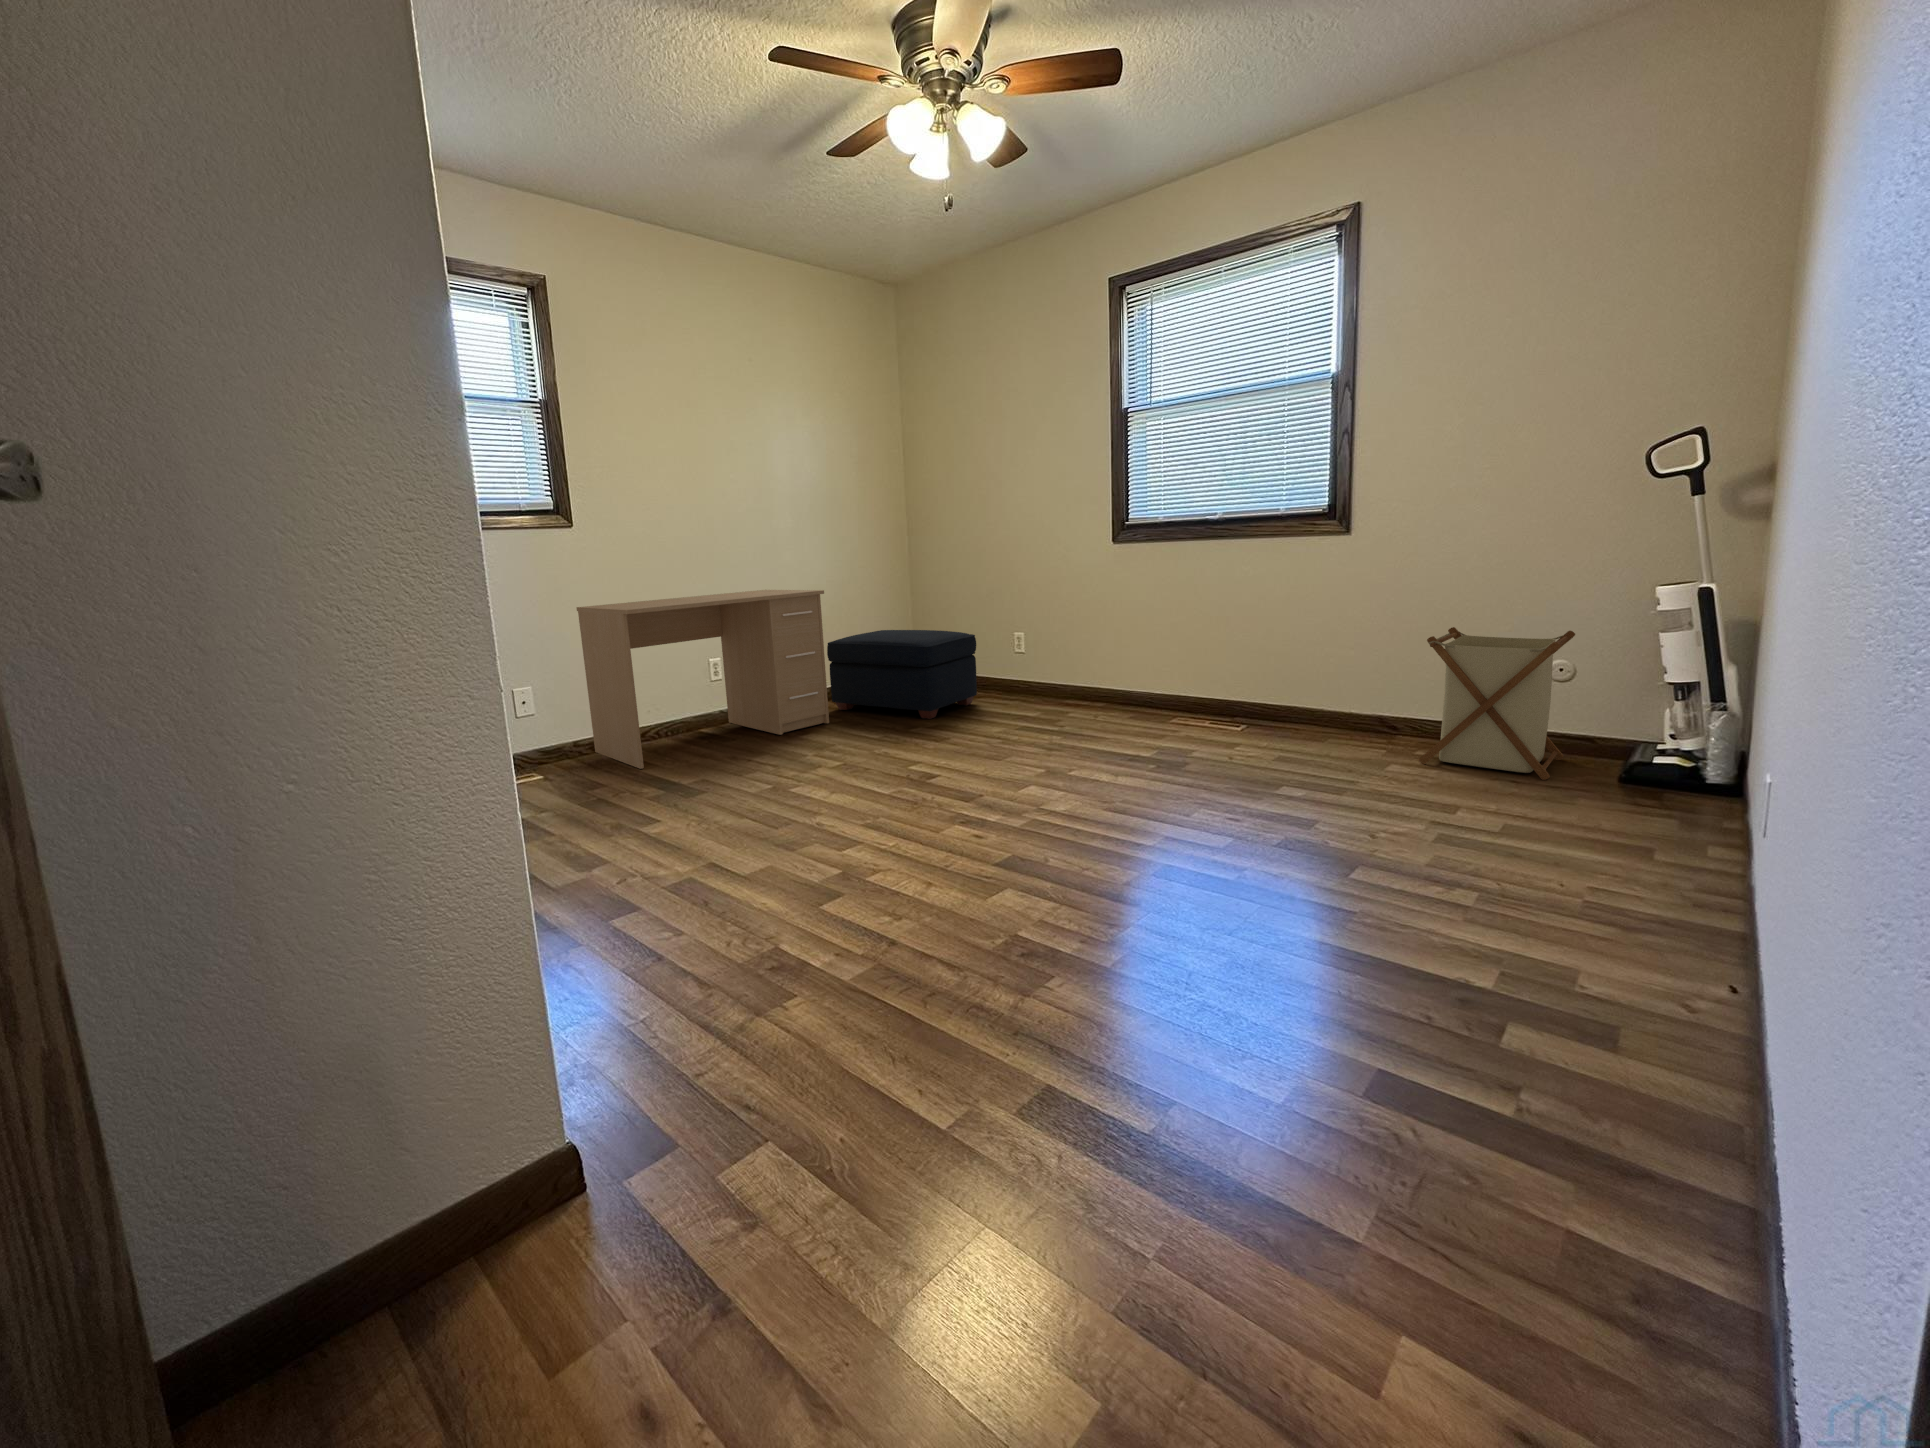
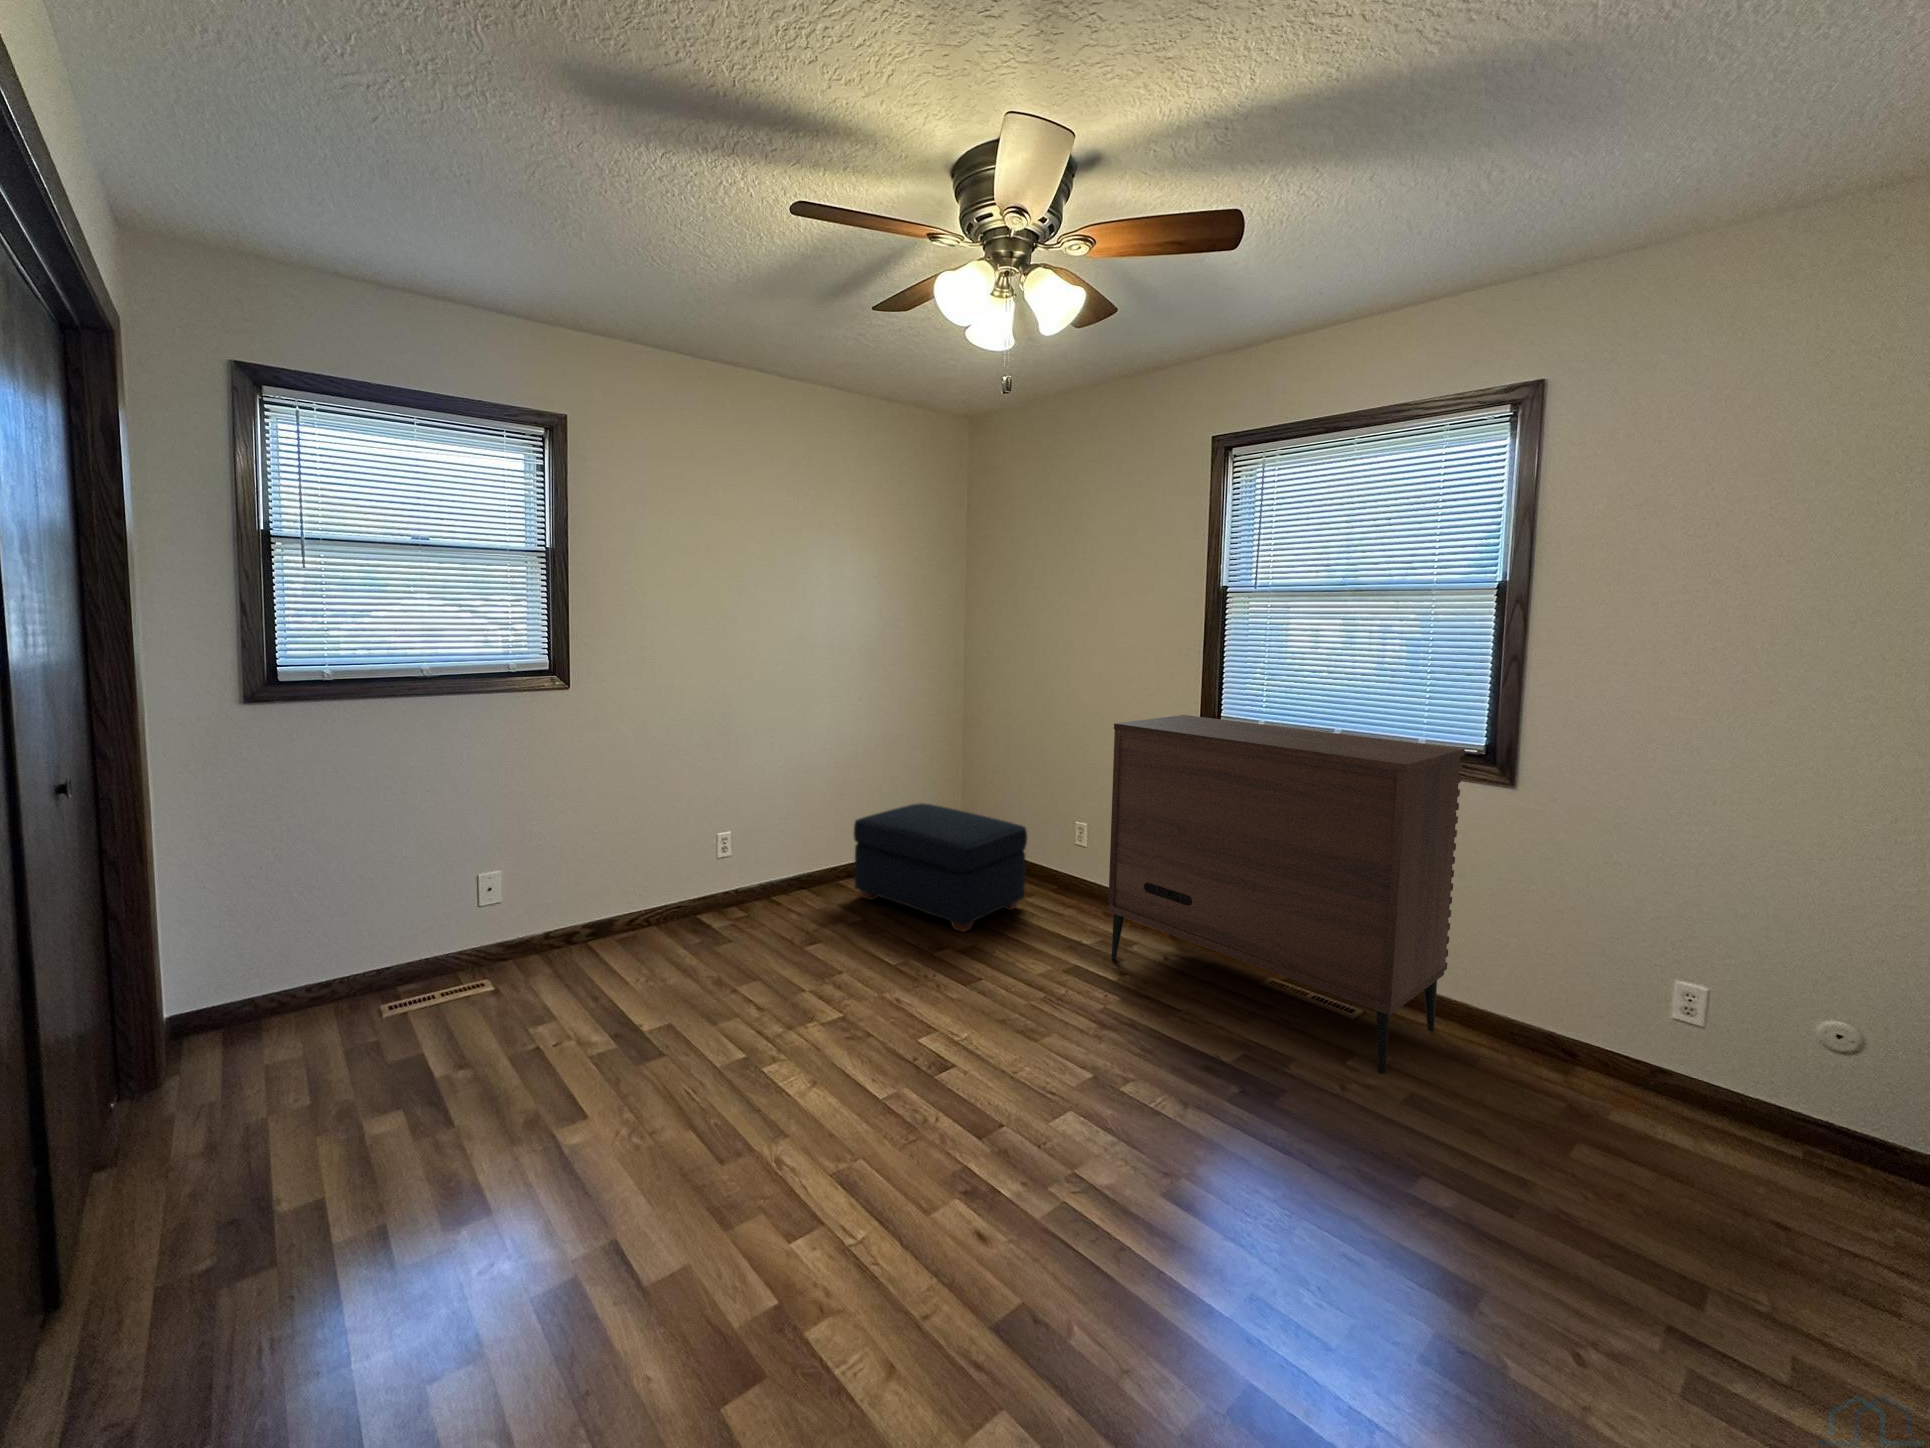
dresser: none [1044,509,1313,751] -> present [1108,715,1465,1073]
desk: present [576,590,829,770] -> none [564,754,850,990]
laundry basket: present [1419,627,1575,780] -> none [1625,945,1875,1231]

